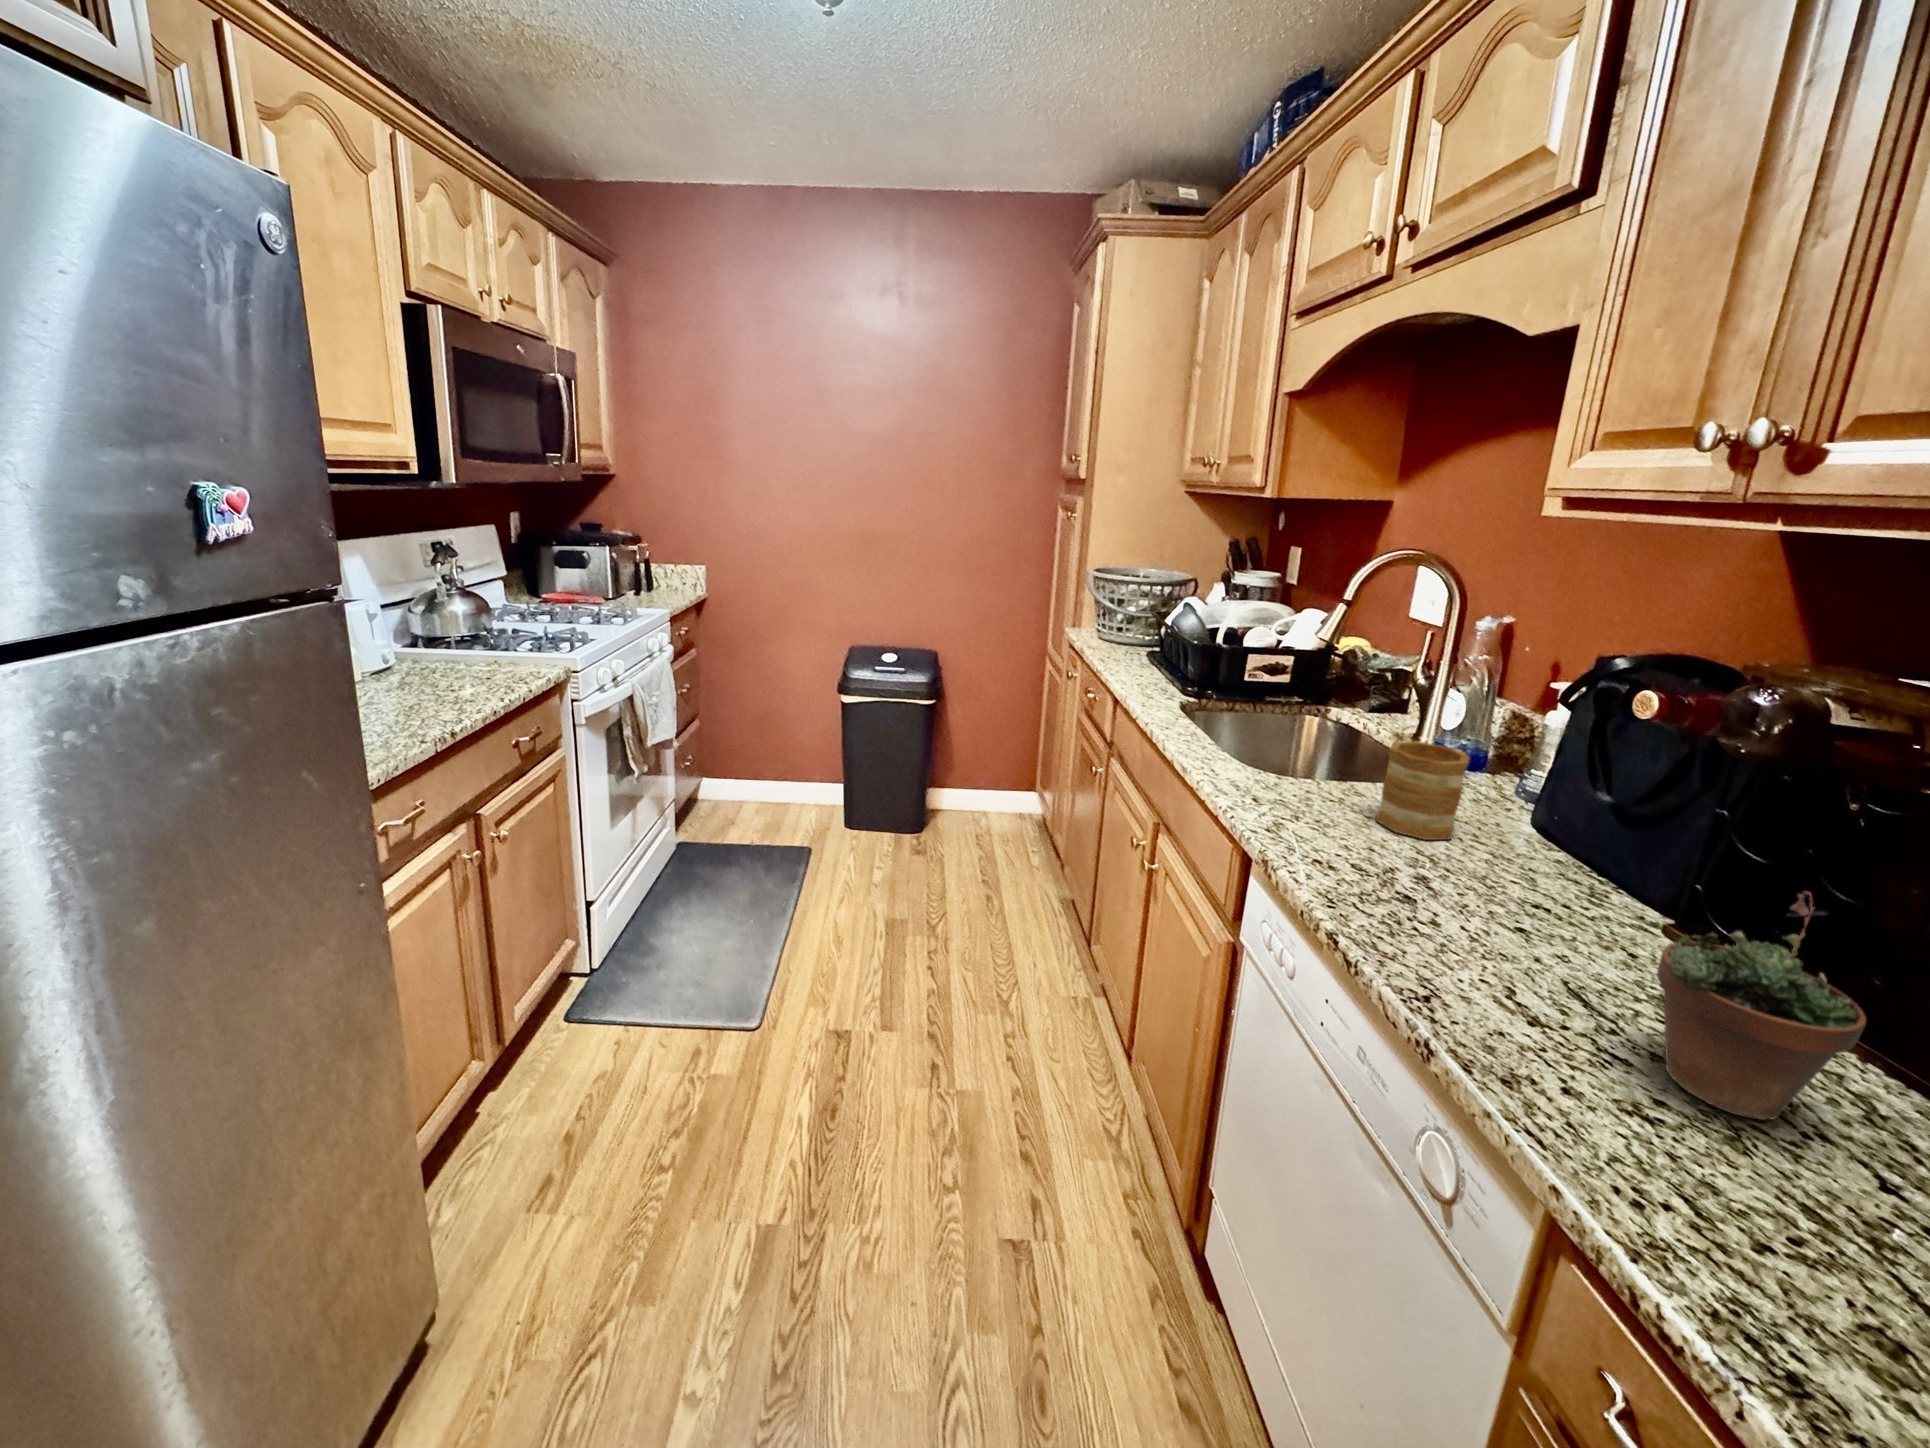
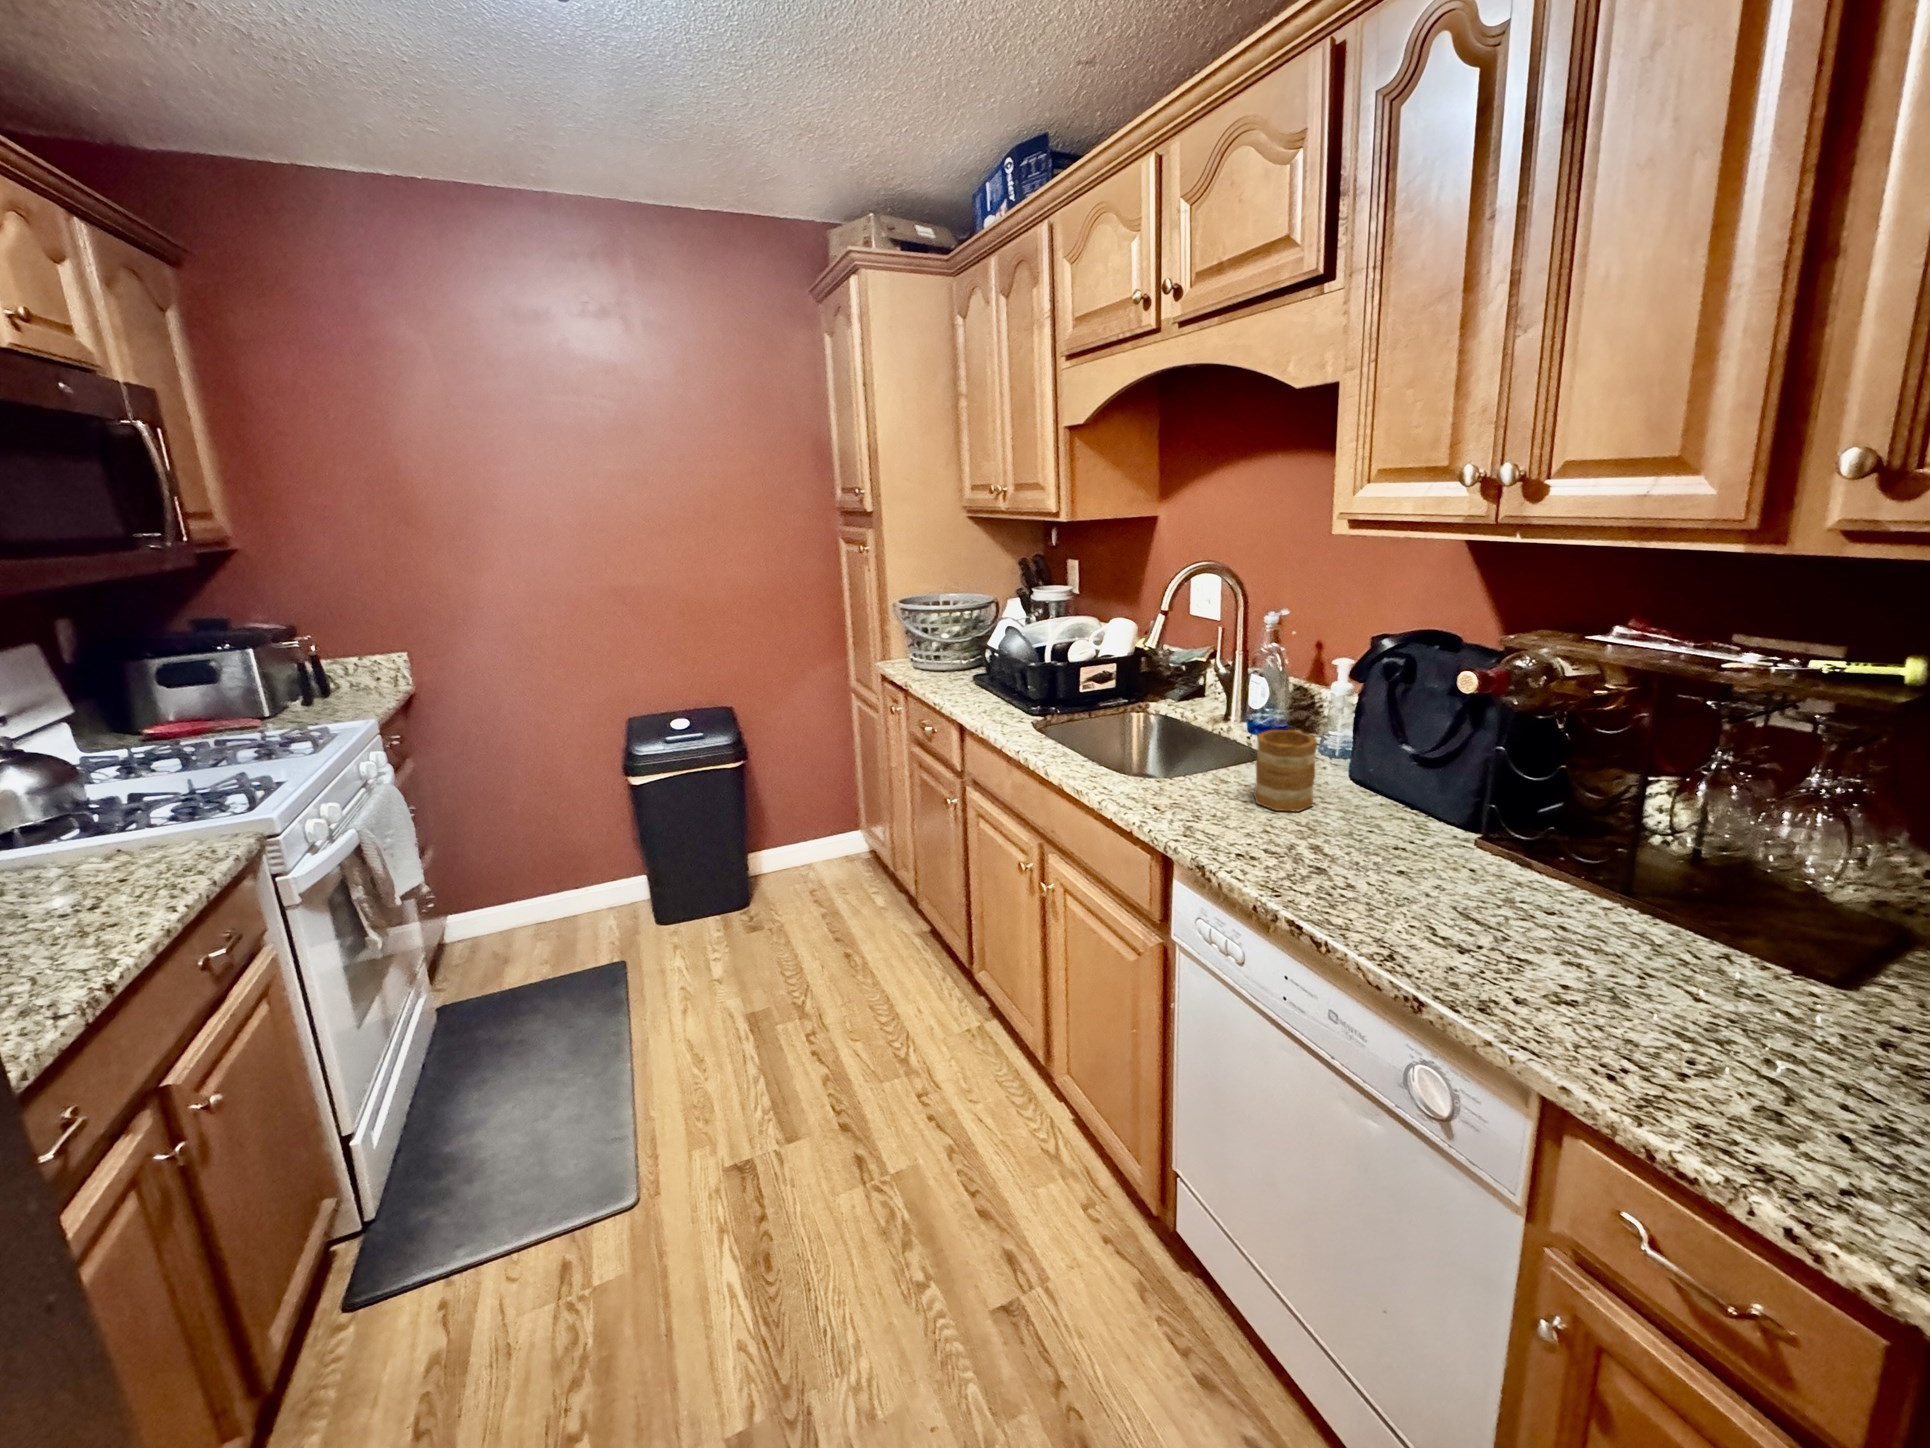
succulent plant: present [1657,891,1866,1120] -> none [1534,809,1660,978]

